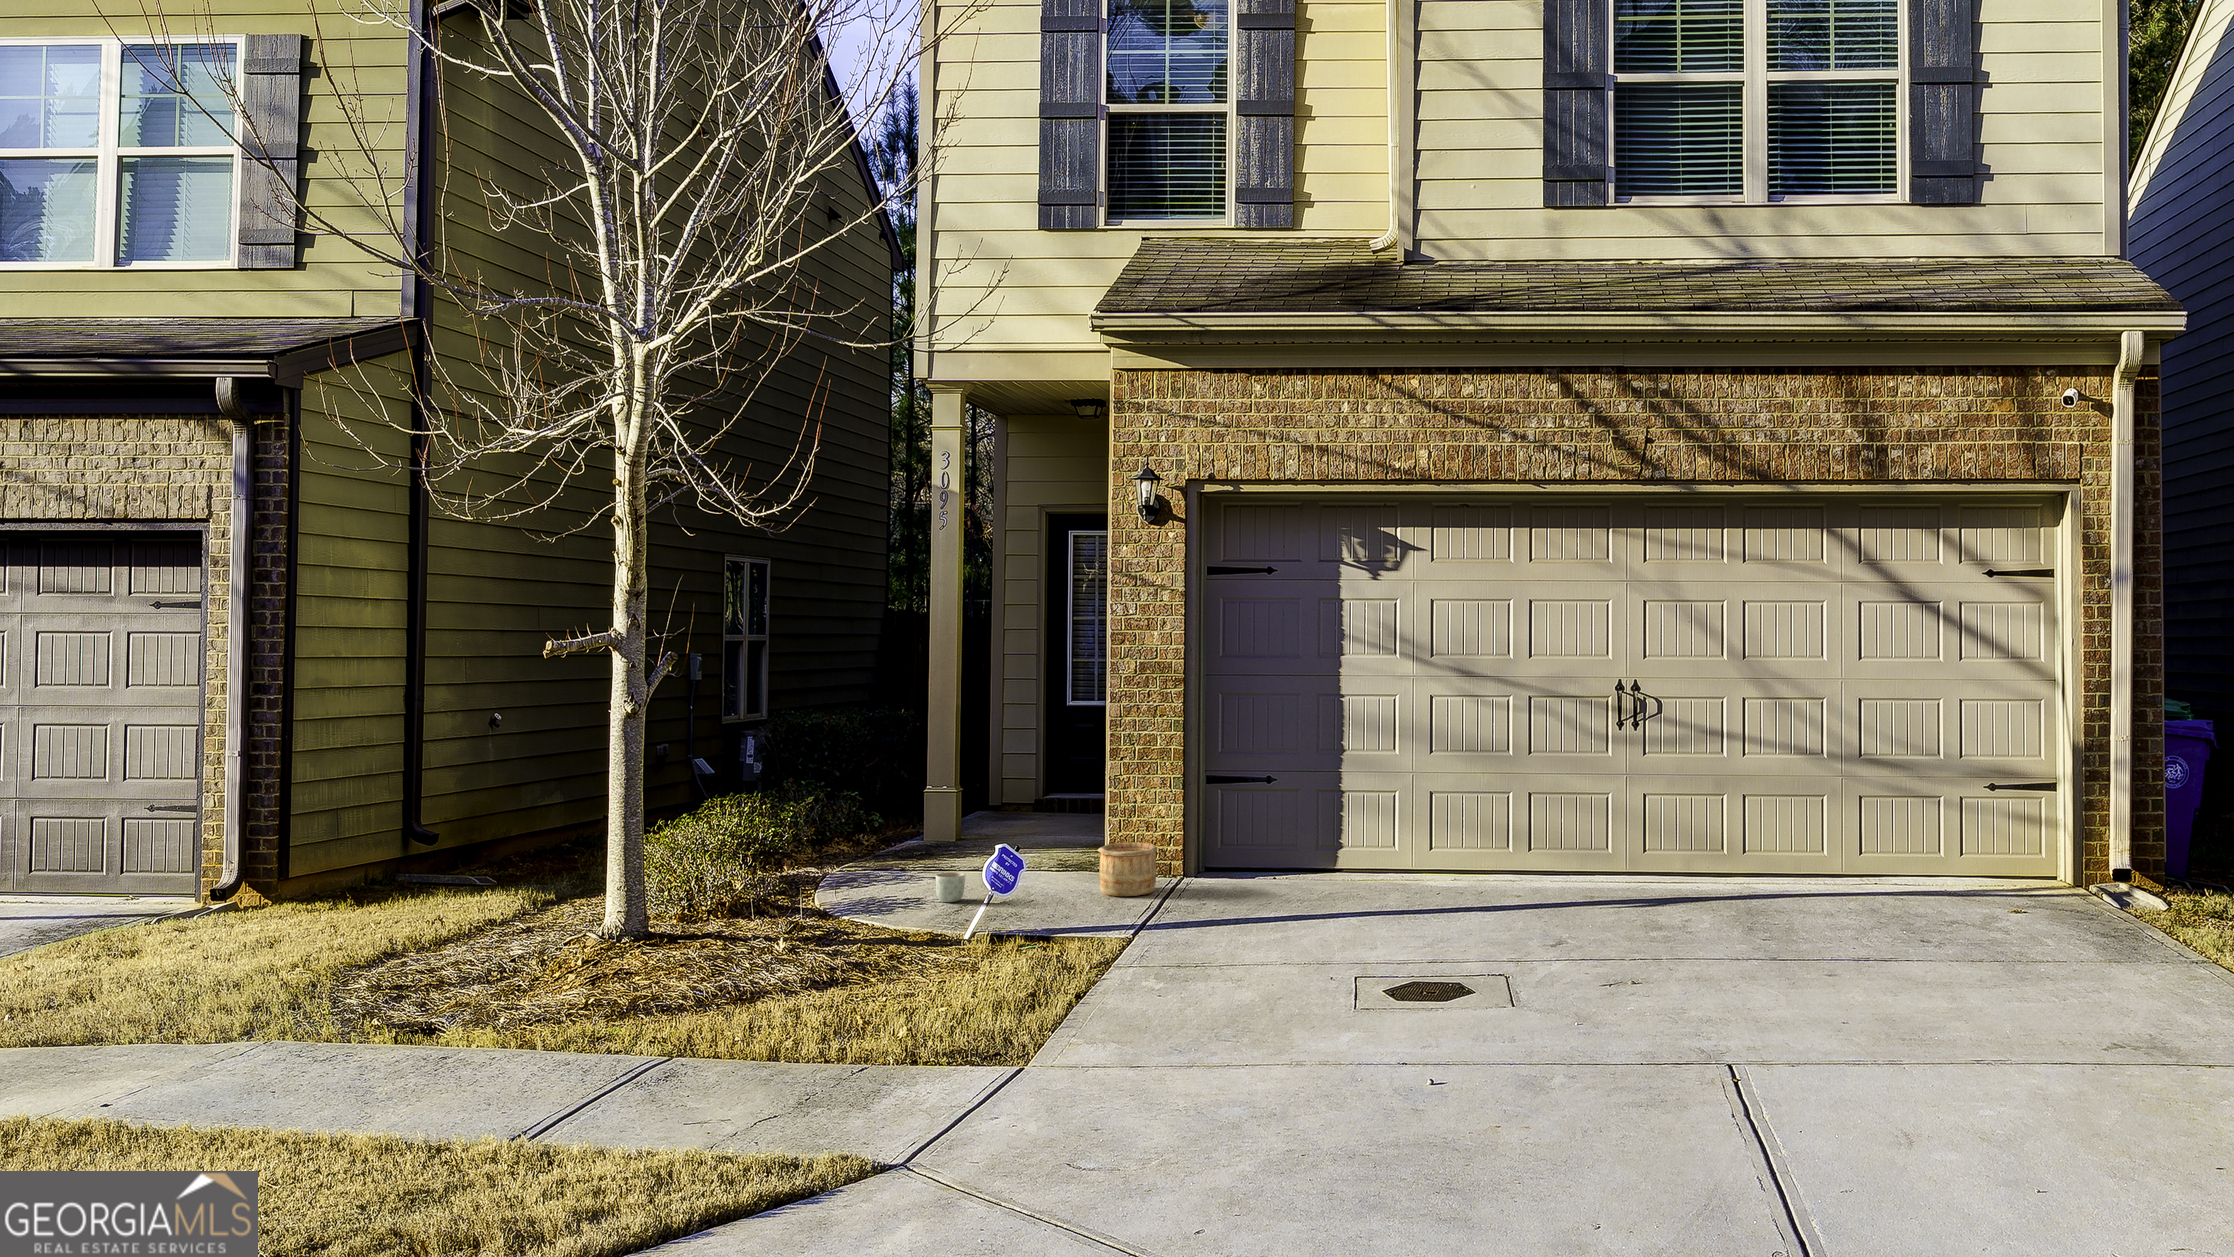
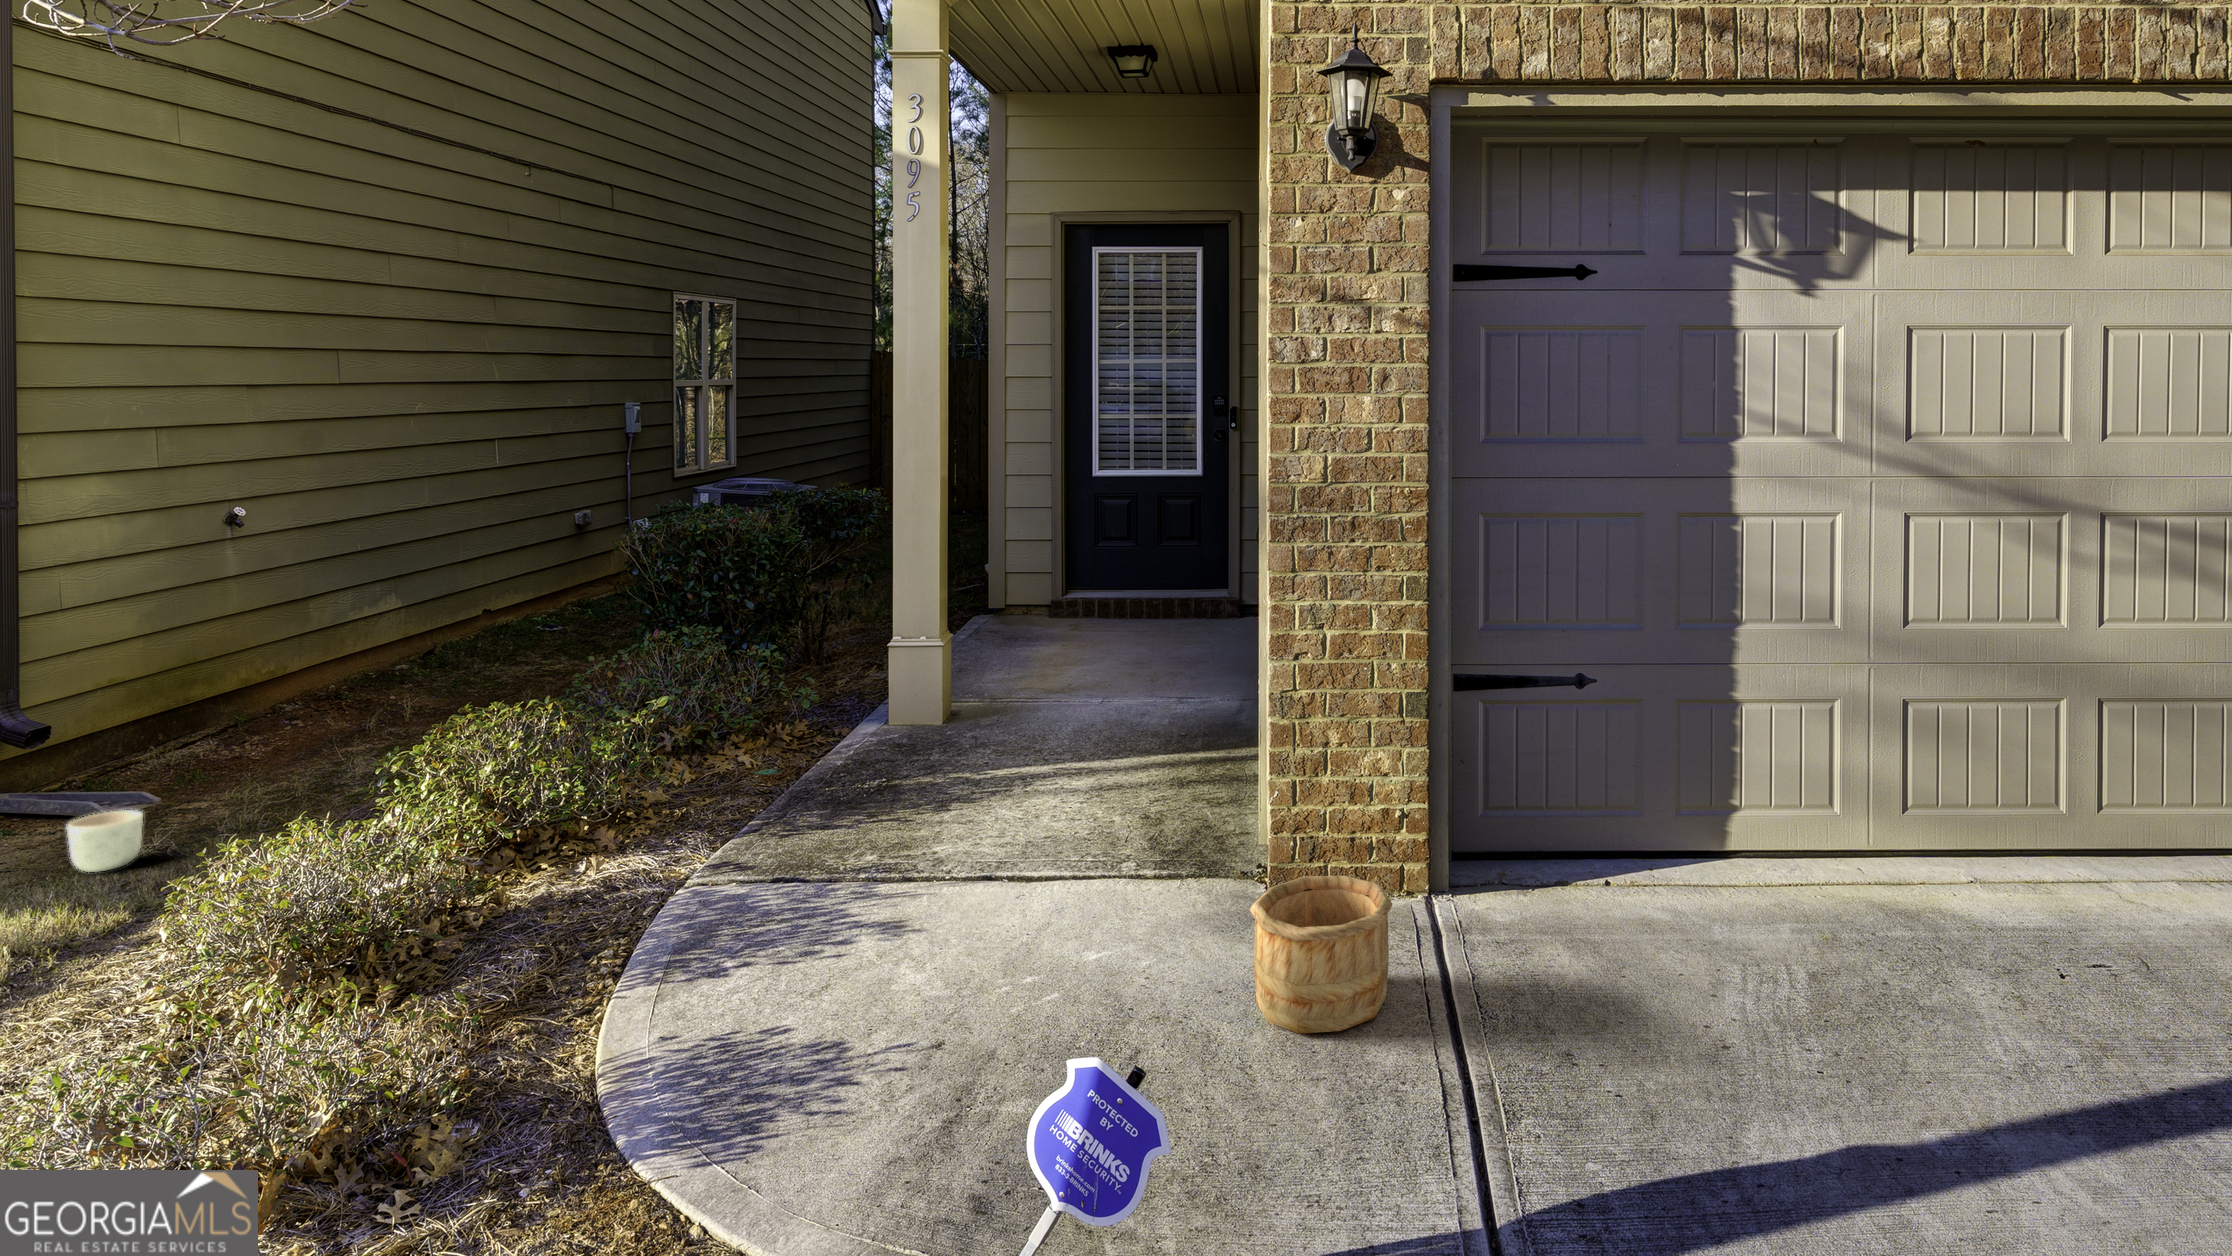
planter: present [936,872,966,902] -> present [66,810,143,872]

